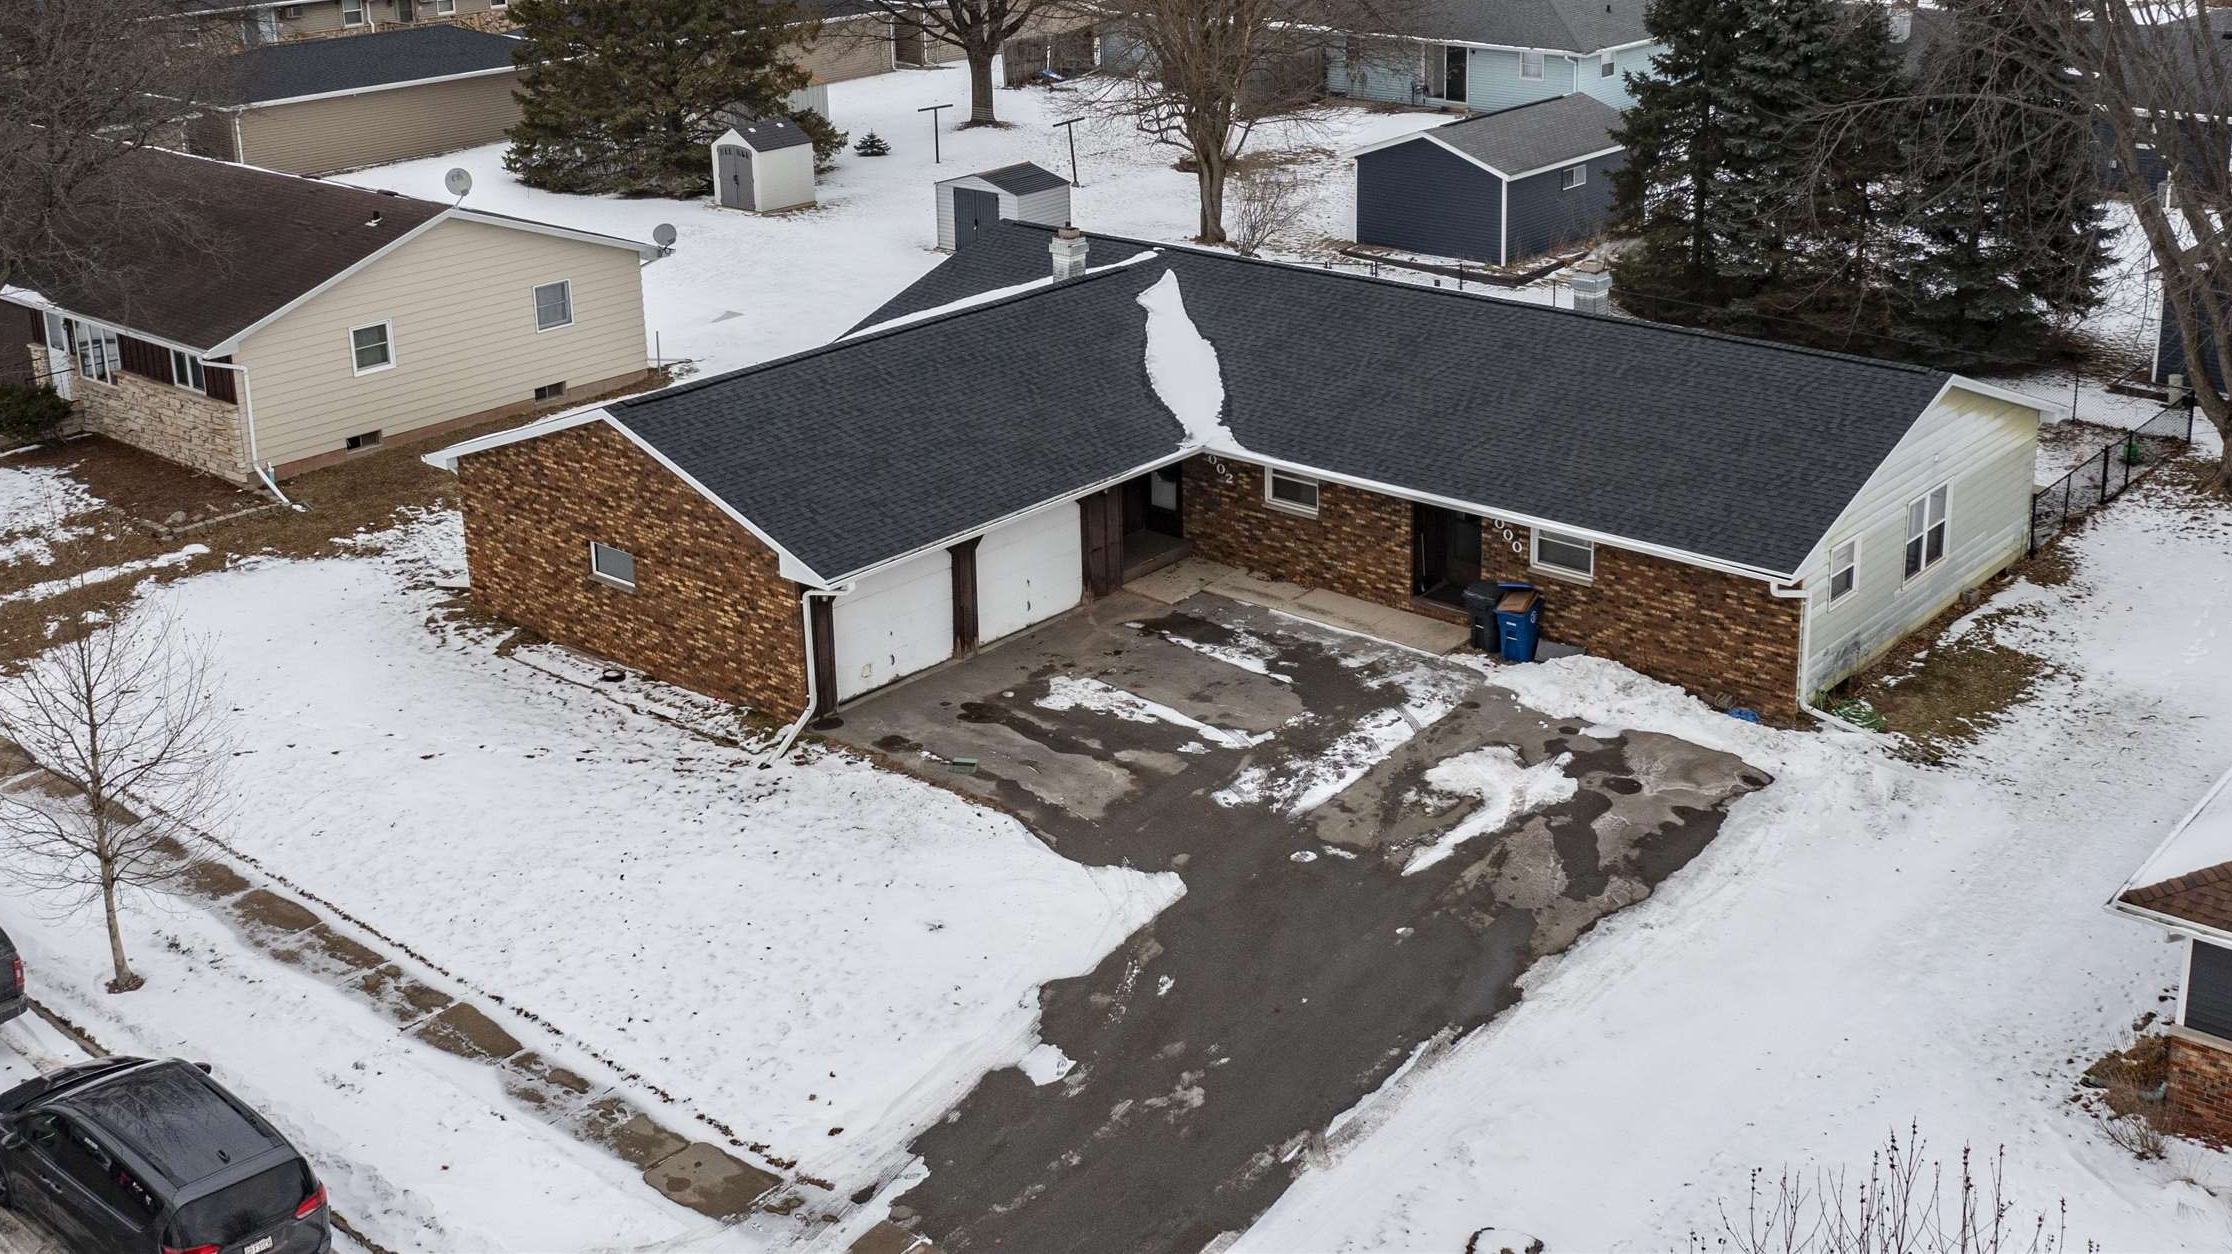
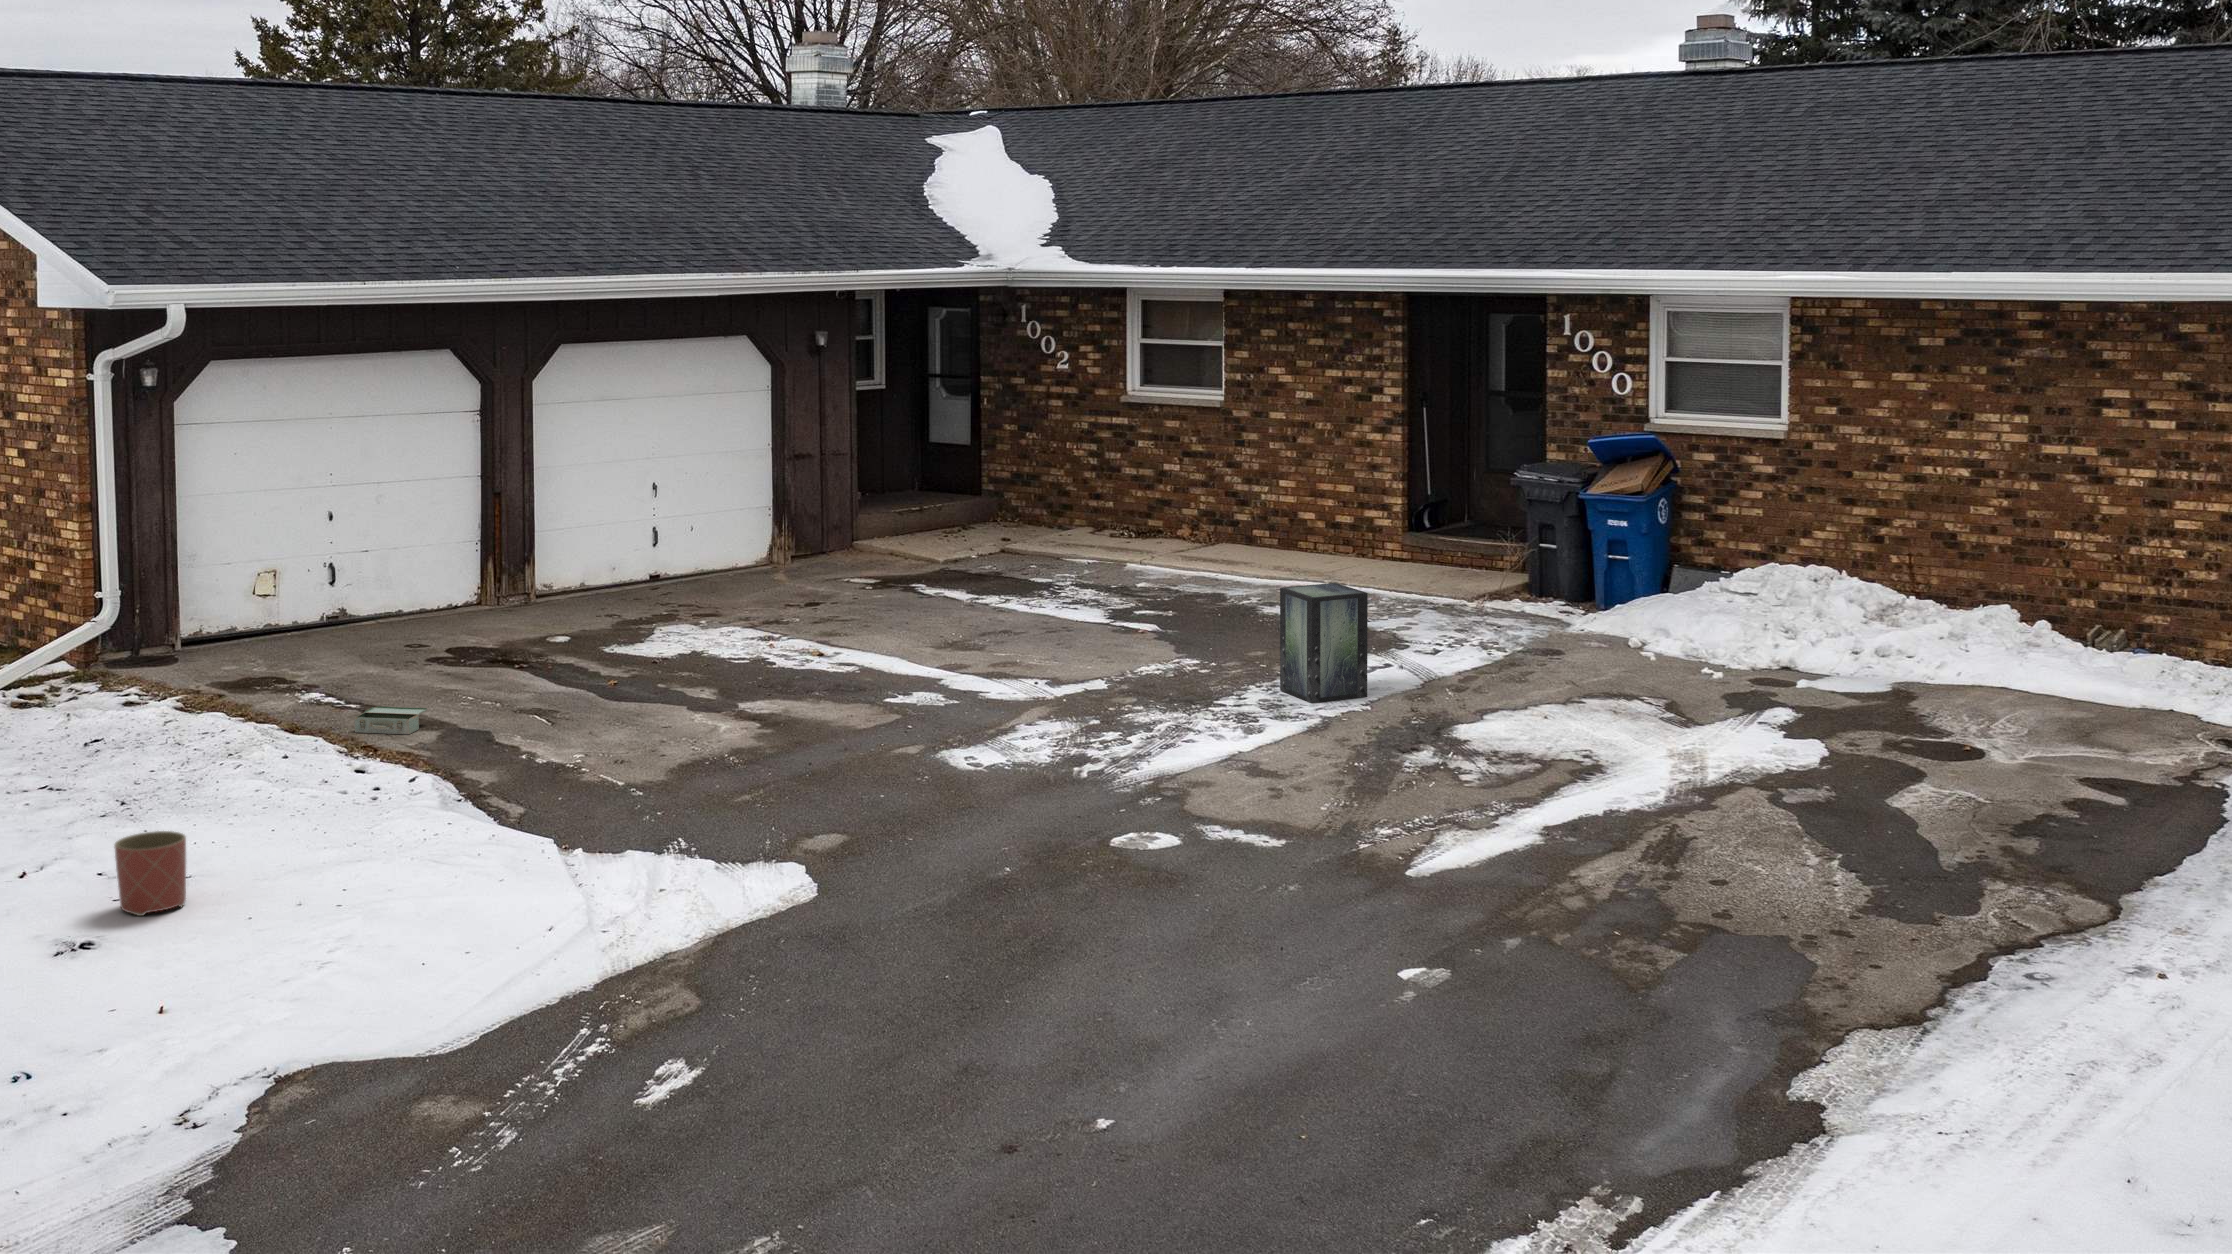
storage box: none [1350,685,1389,744] -> present [1280,583,1368,703]
planter: none [921,868,946,902] -> present [114,831,186,916]

